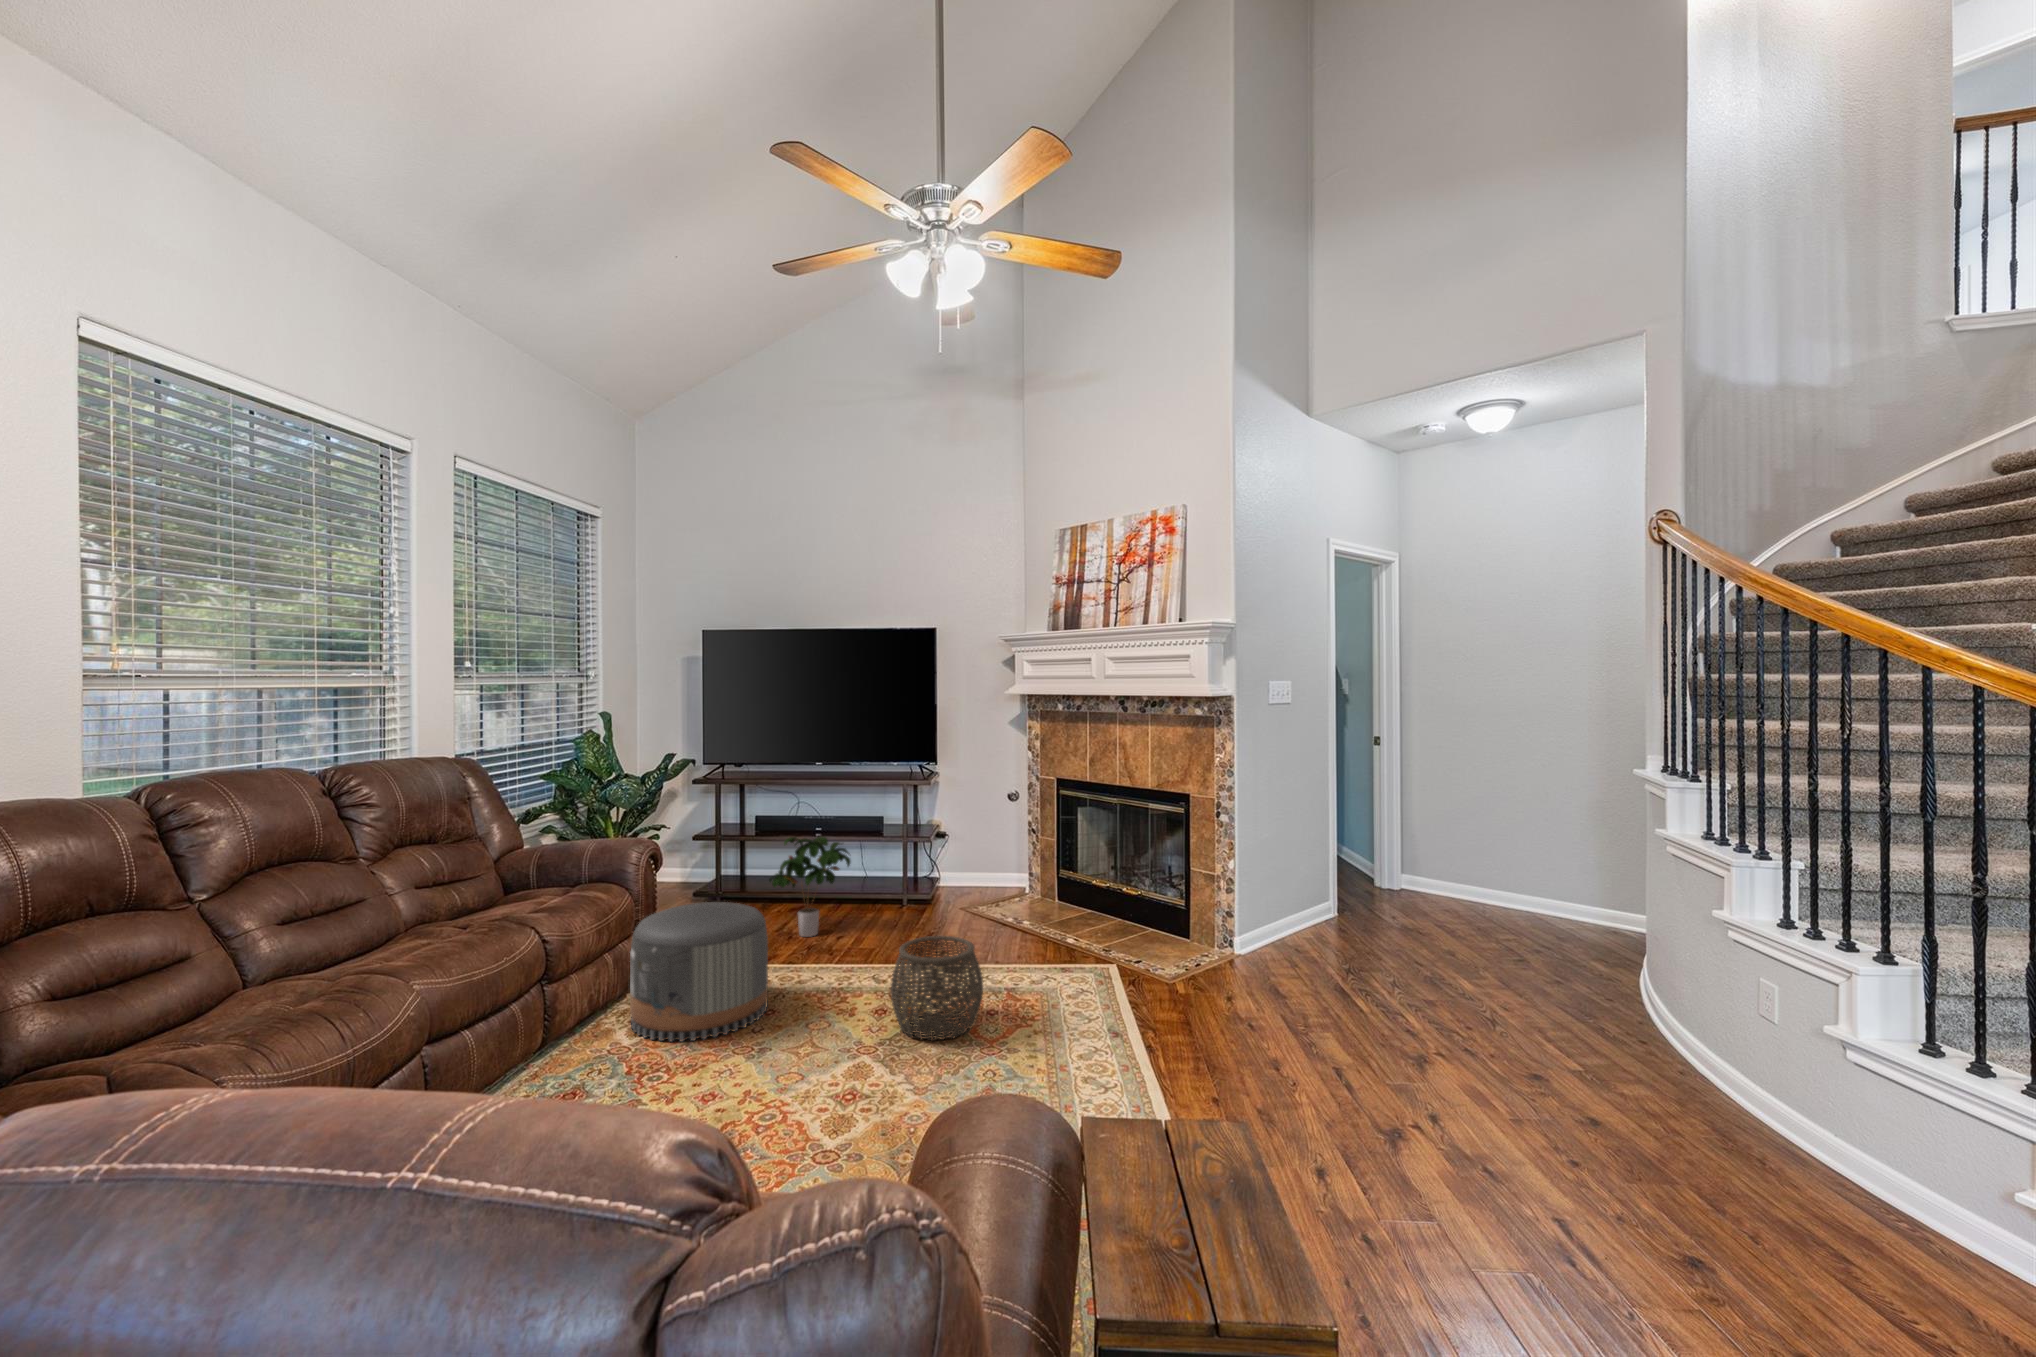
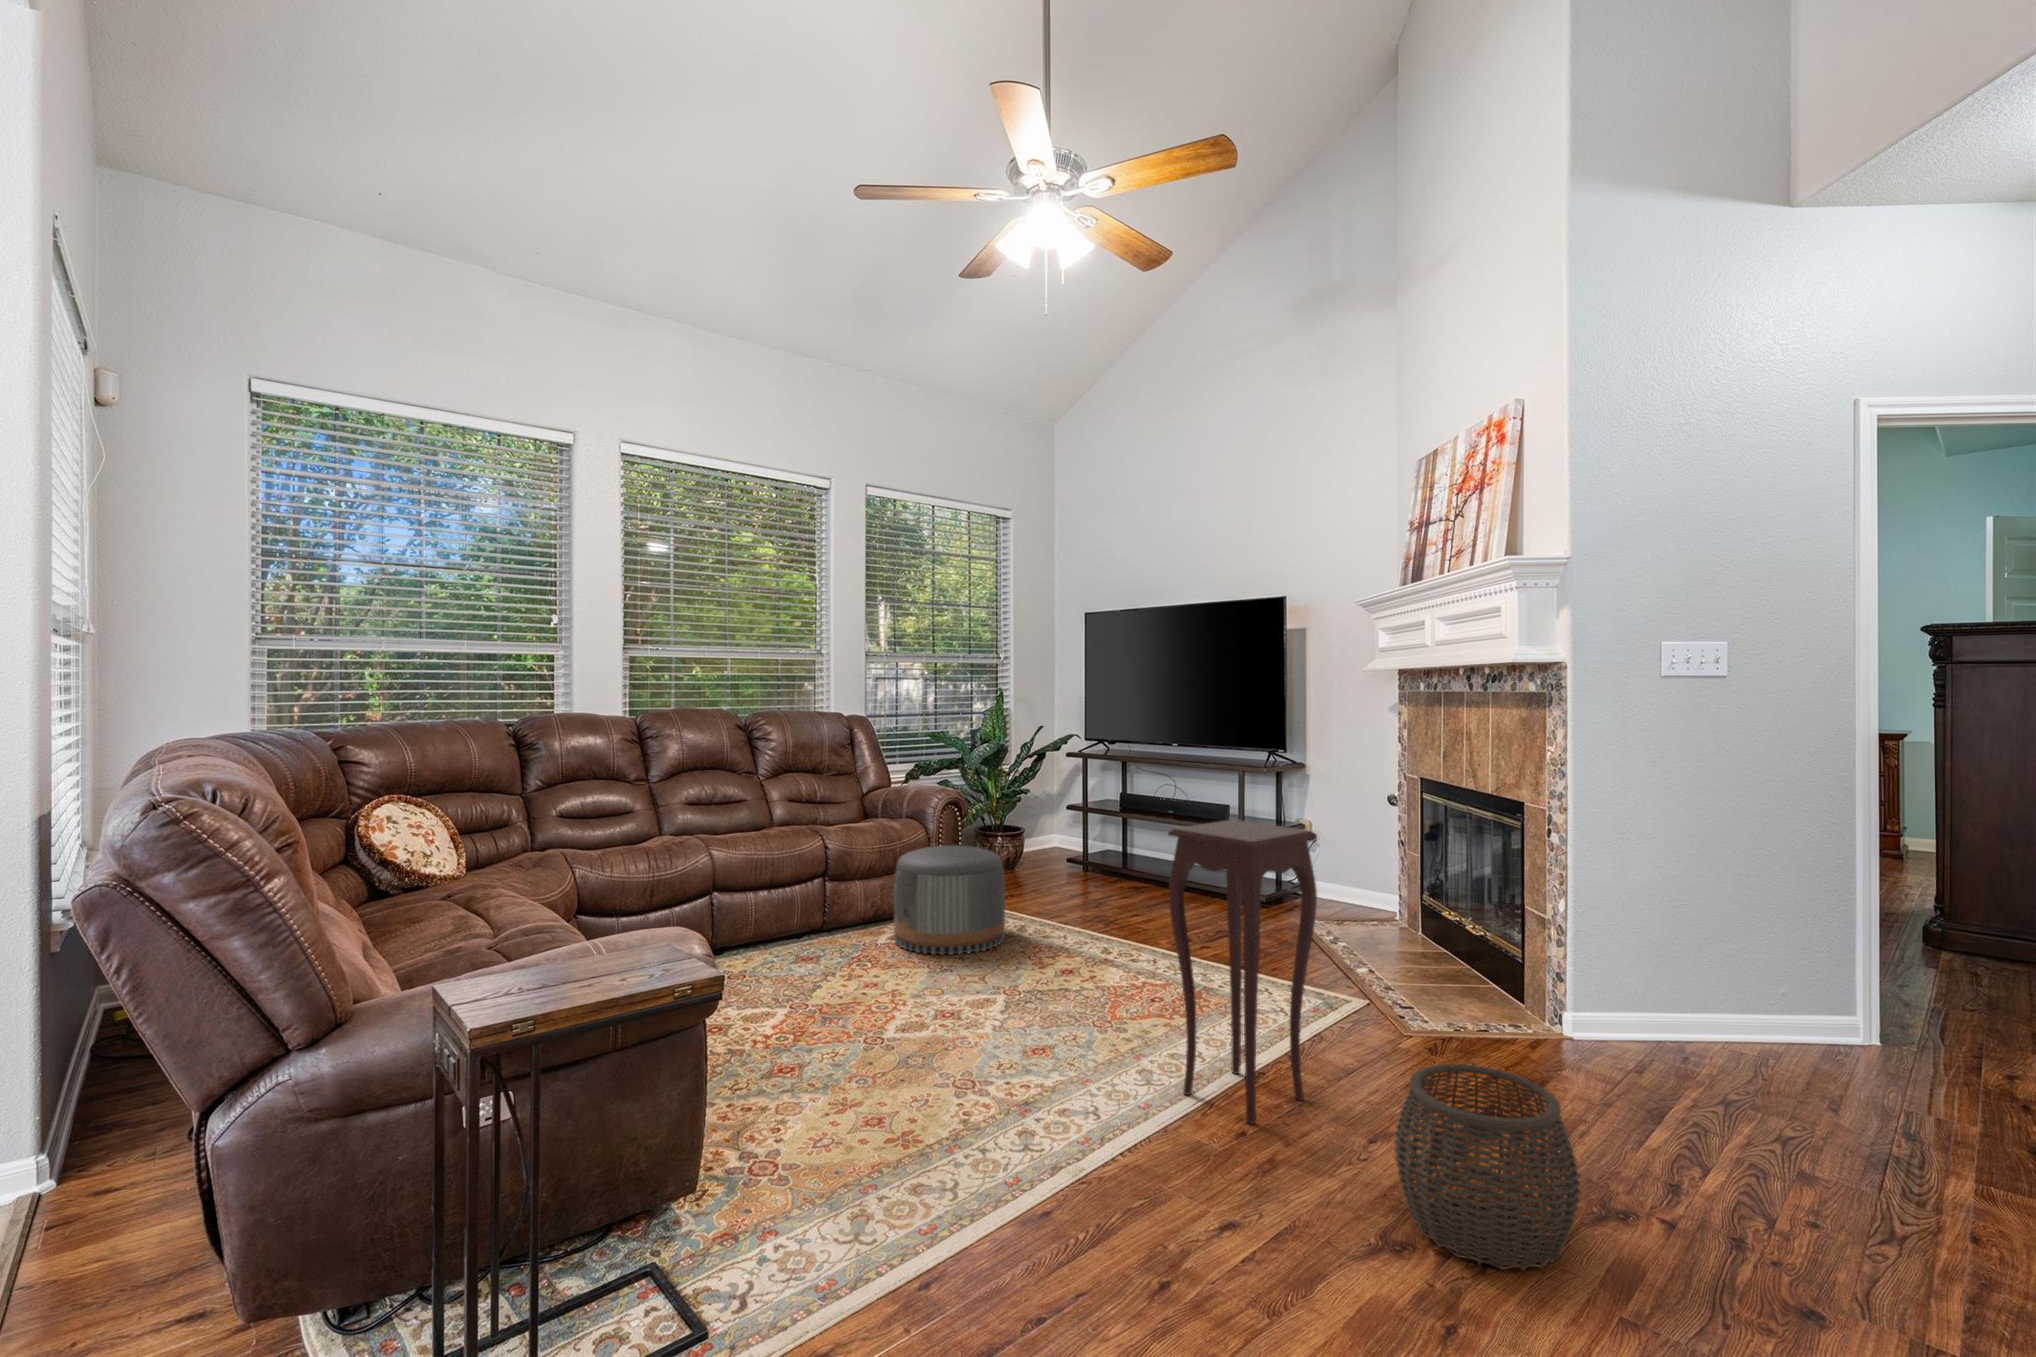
side table: none [1135,836,1231,1087] -> present [1168,819,1317,1124]
potted plant: present [769,837,851,937] -> none [1093,808,1151,908]
woven basket: present [890,936,983,1040] -> present [1394,1064,1581,1271]

